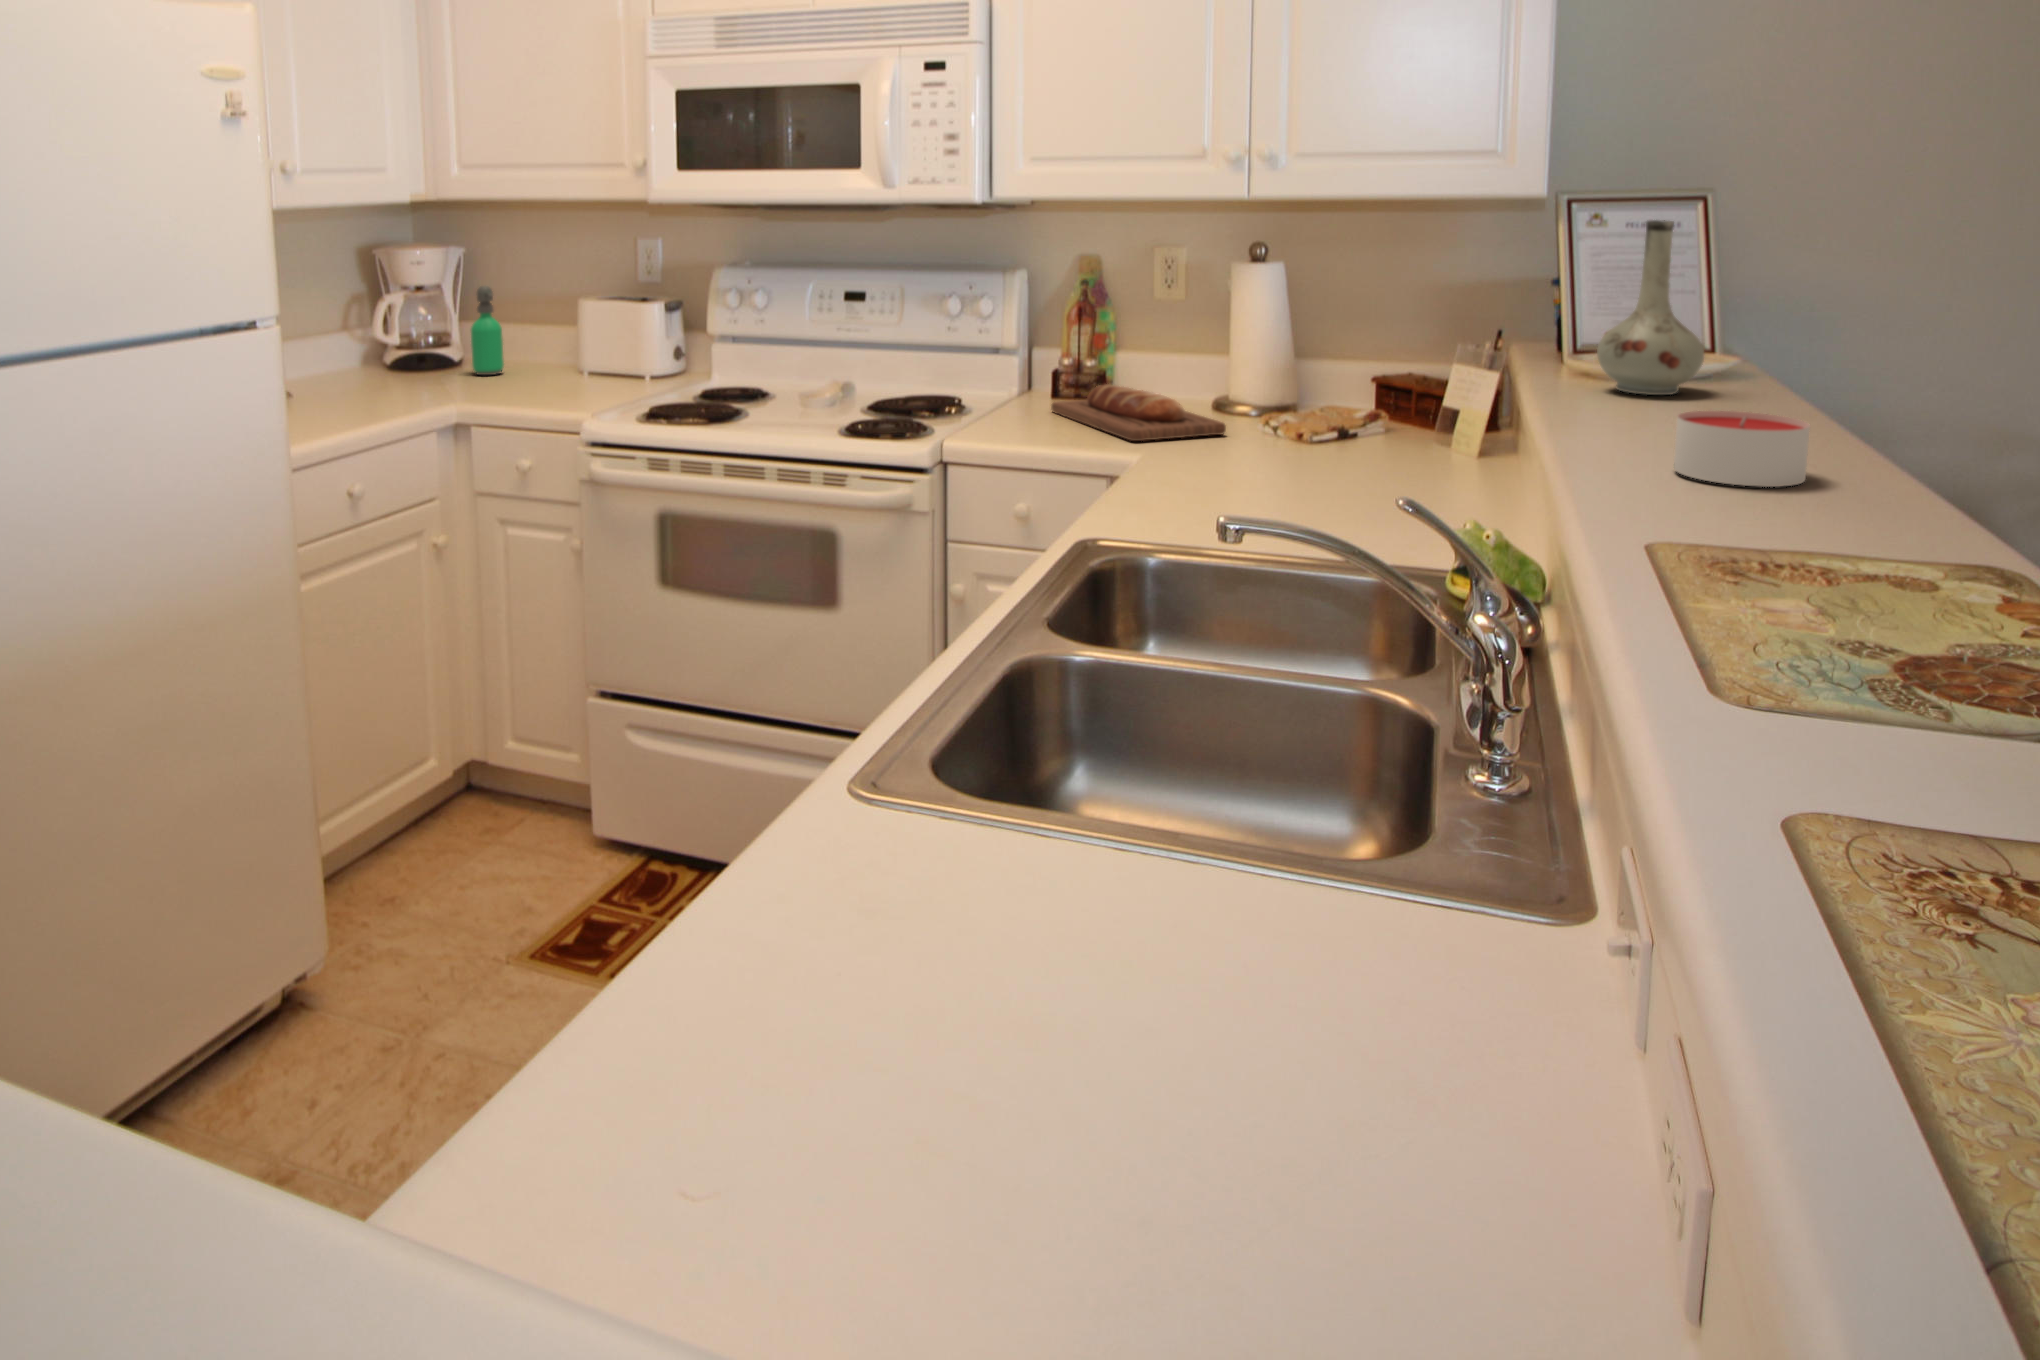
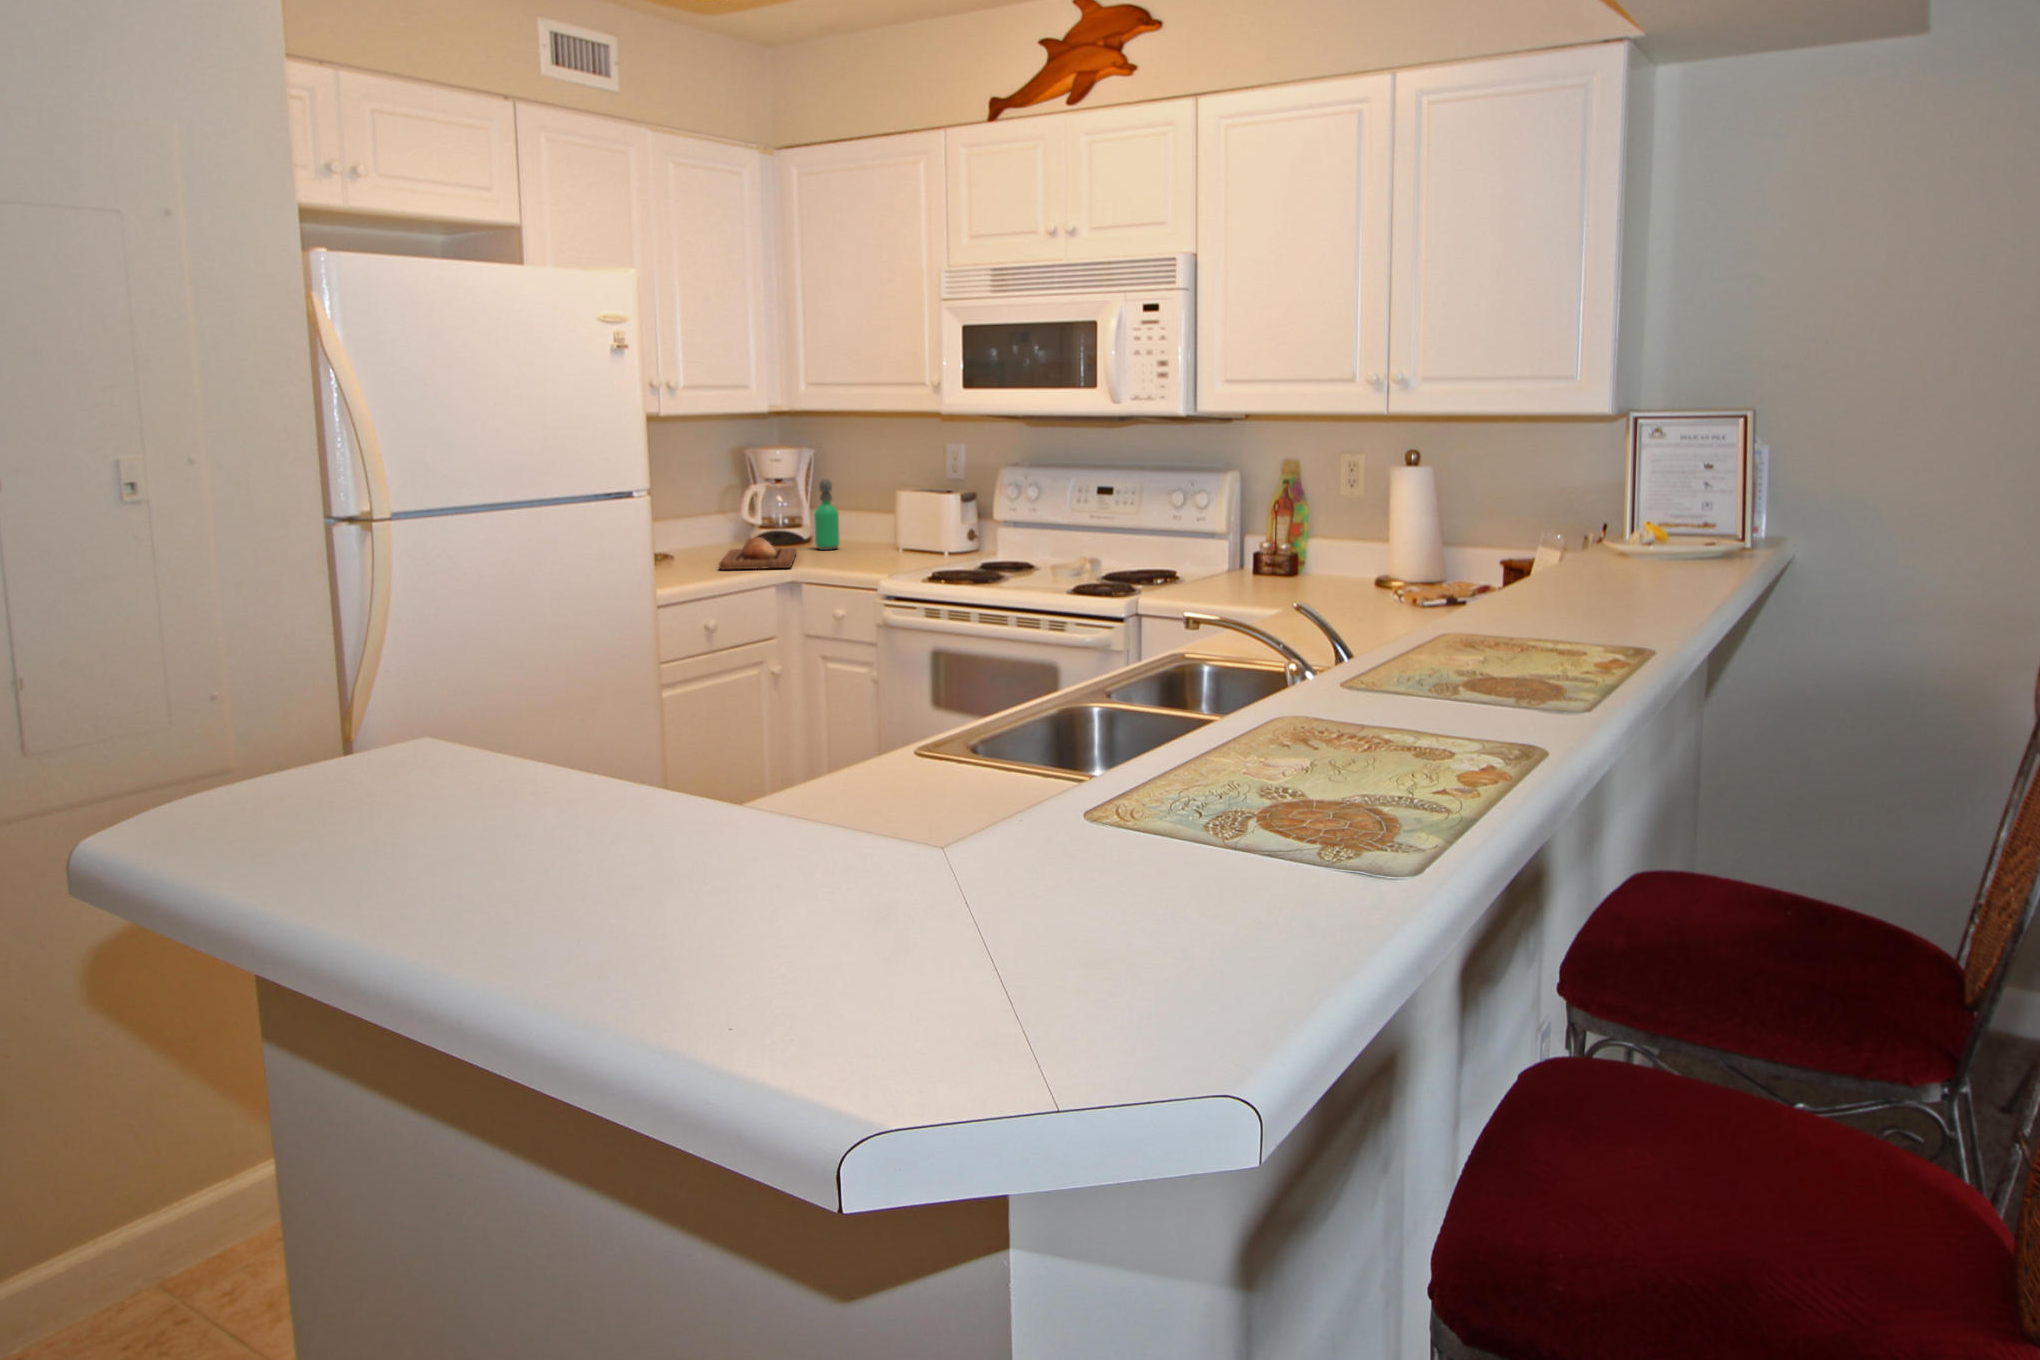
vase: present [1597,220,1704,395] -> none [1596,429,1673,562]
bread loaf: present [1051,384,1226,441] -> present [719,537,797,570]
candle: present [1674,411,1810,487] -> none [1538,559,1623,608]

